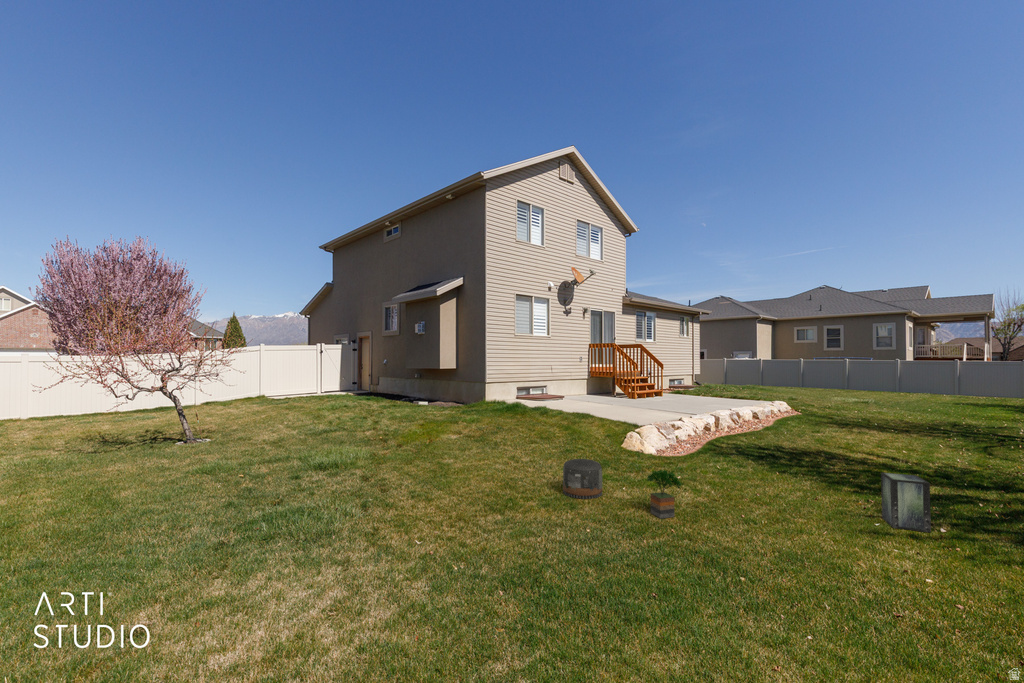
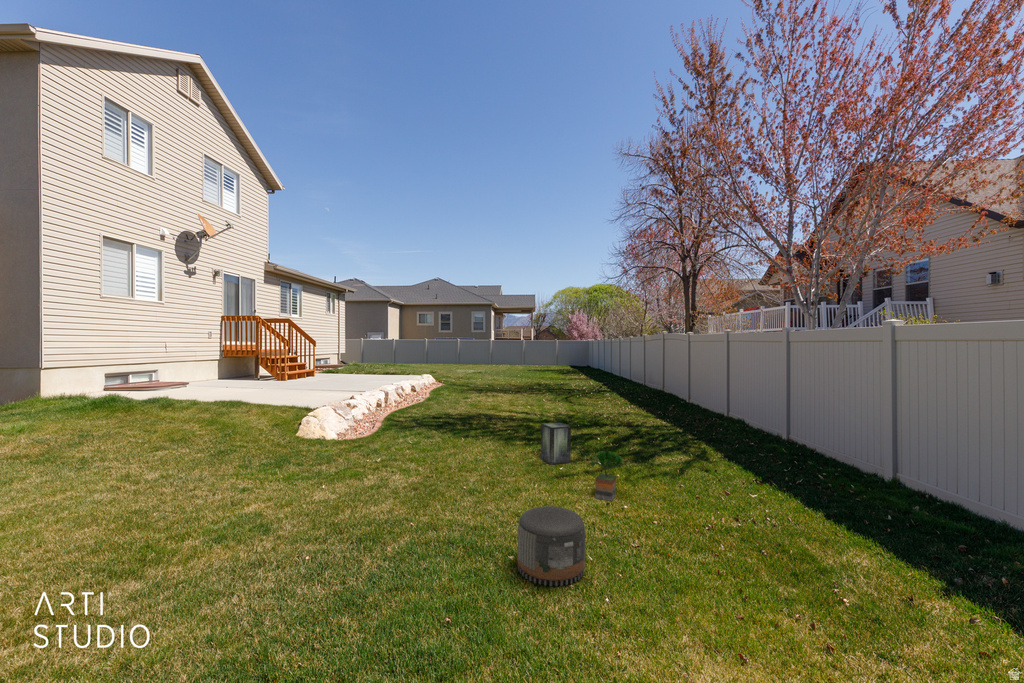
pouf: present [563,459,602,499] -> present [517,506,585,586]
potted tree: present [647,470,682,519] -> present [591,451,623,501]

